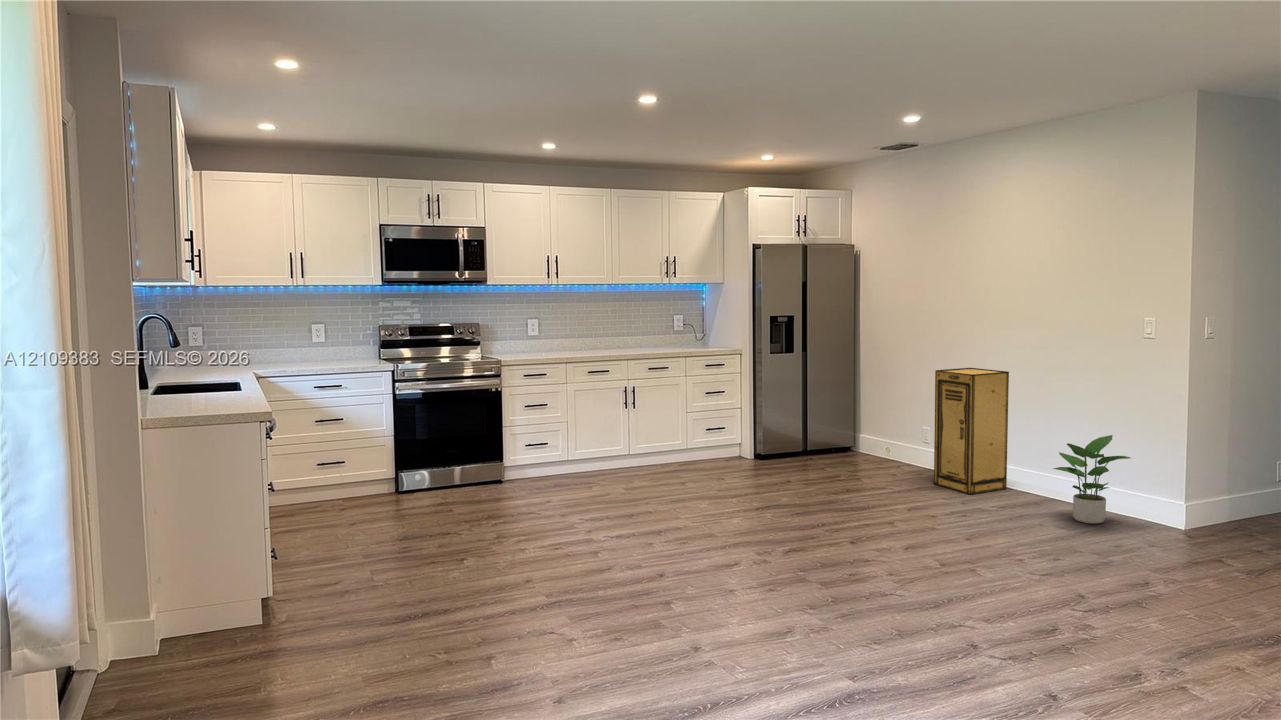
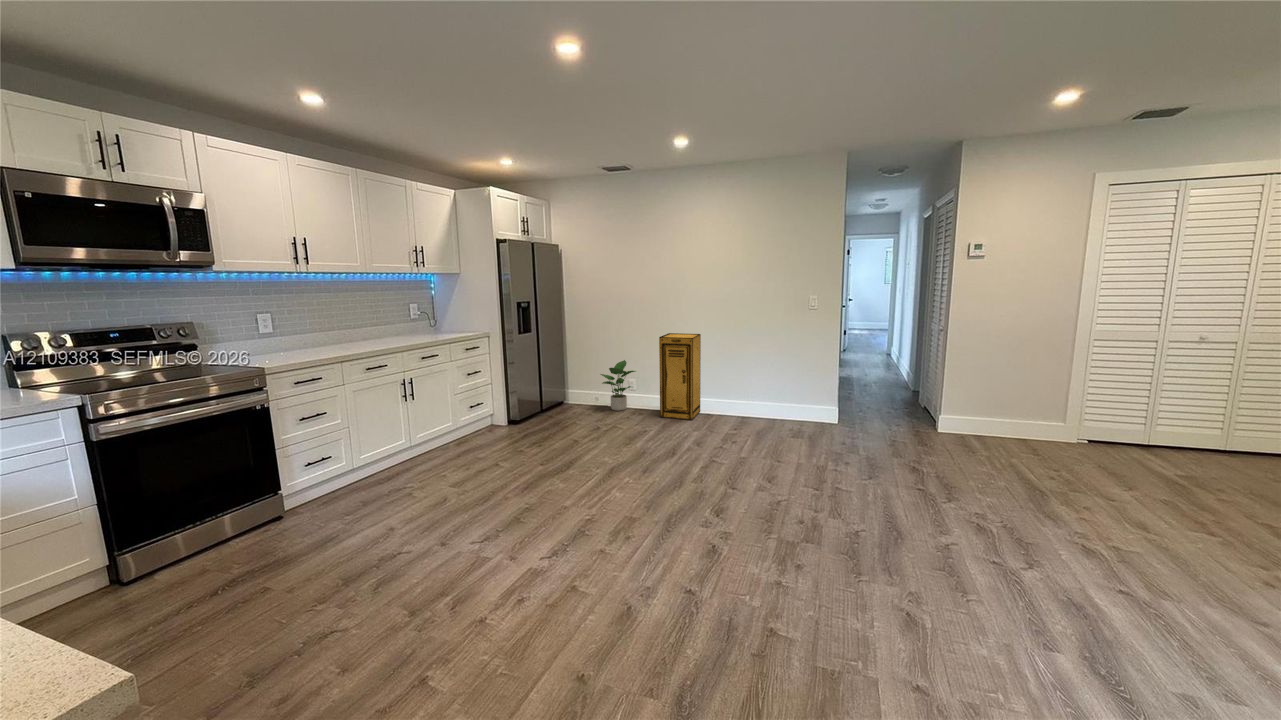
potted plant: present [1053,435,1130,524] -> present [601,360,636,411]

